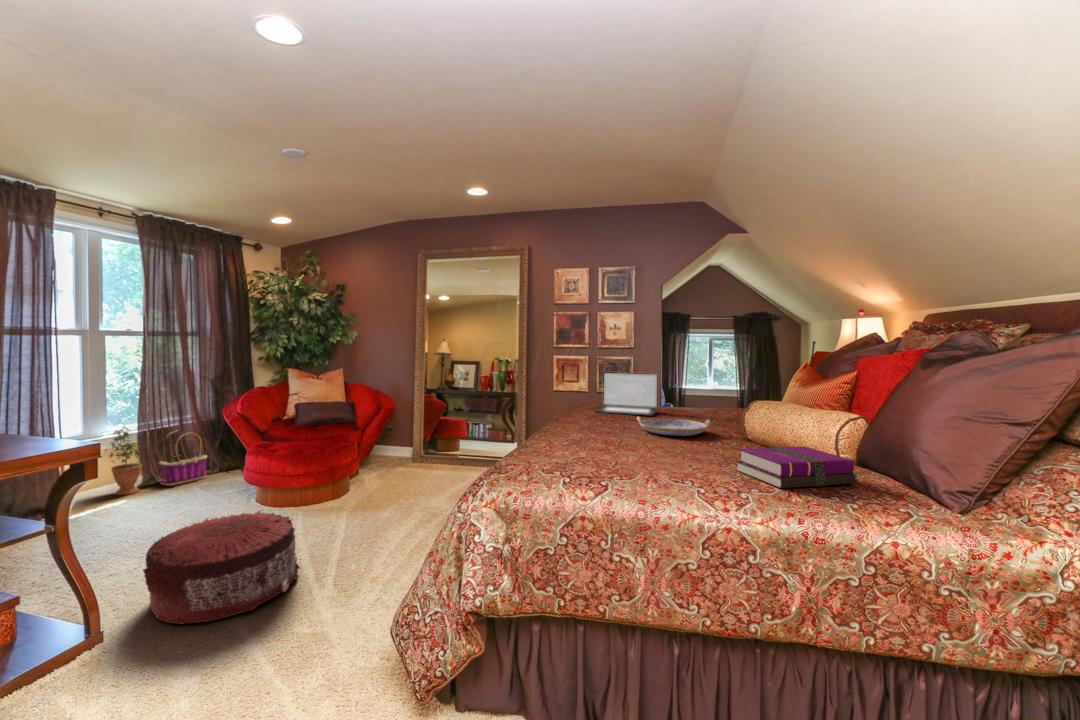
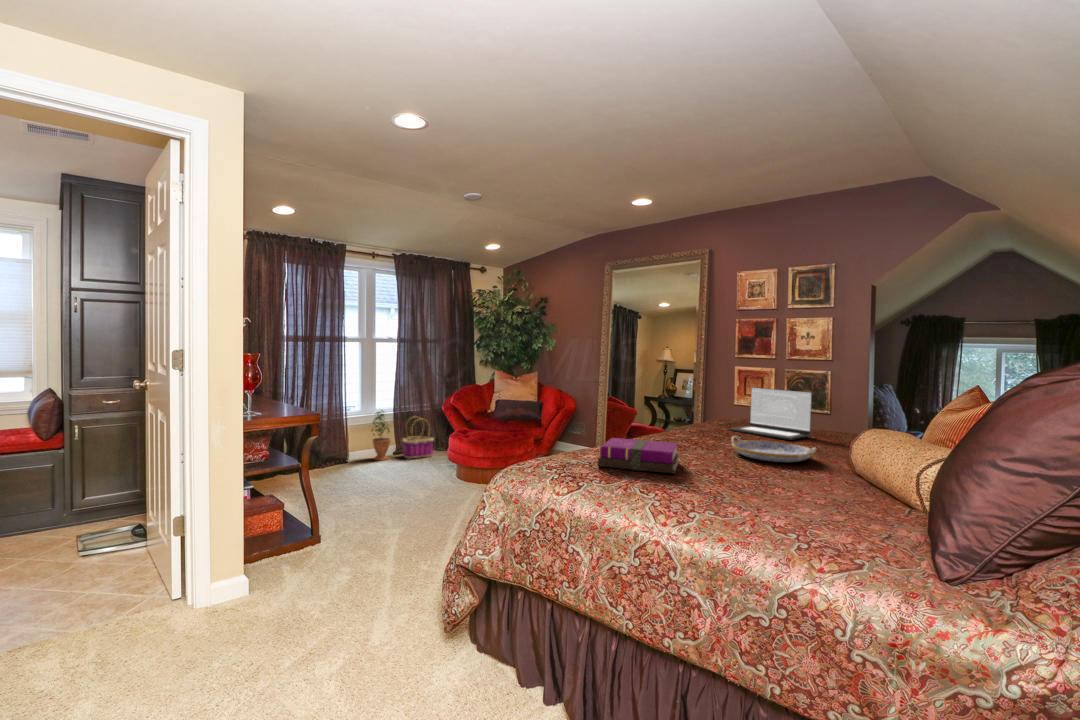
notebook: present [736,447,858,488] -> present [598,438,679,474]
pouf: present [143,511,300,624] -> none [342,479,444,551]

